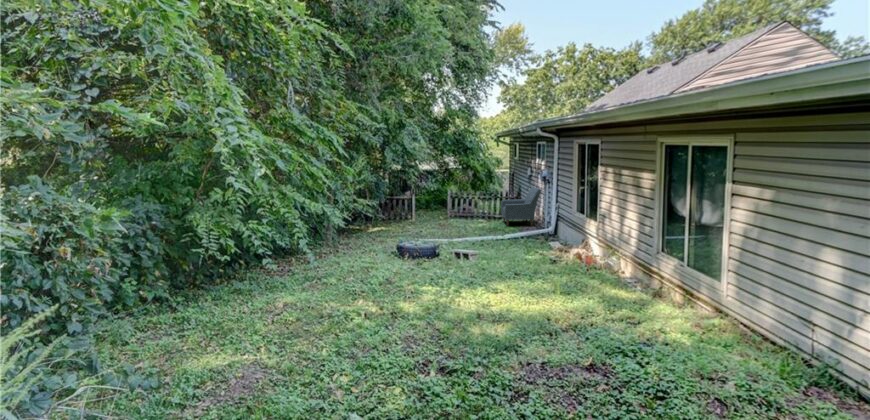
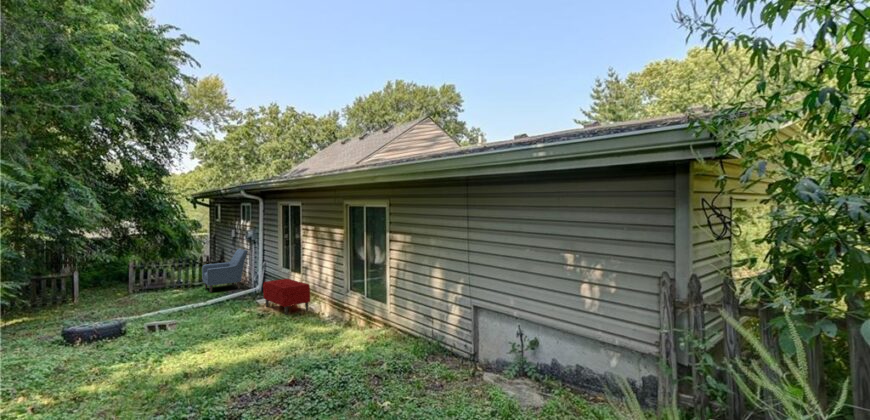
bench: none [555,224,607,265] -> present [263,279,310,315]

